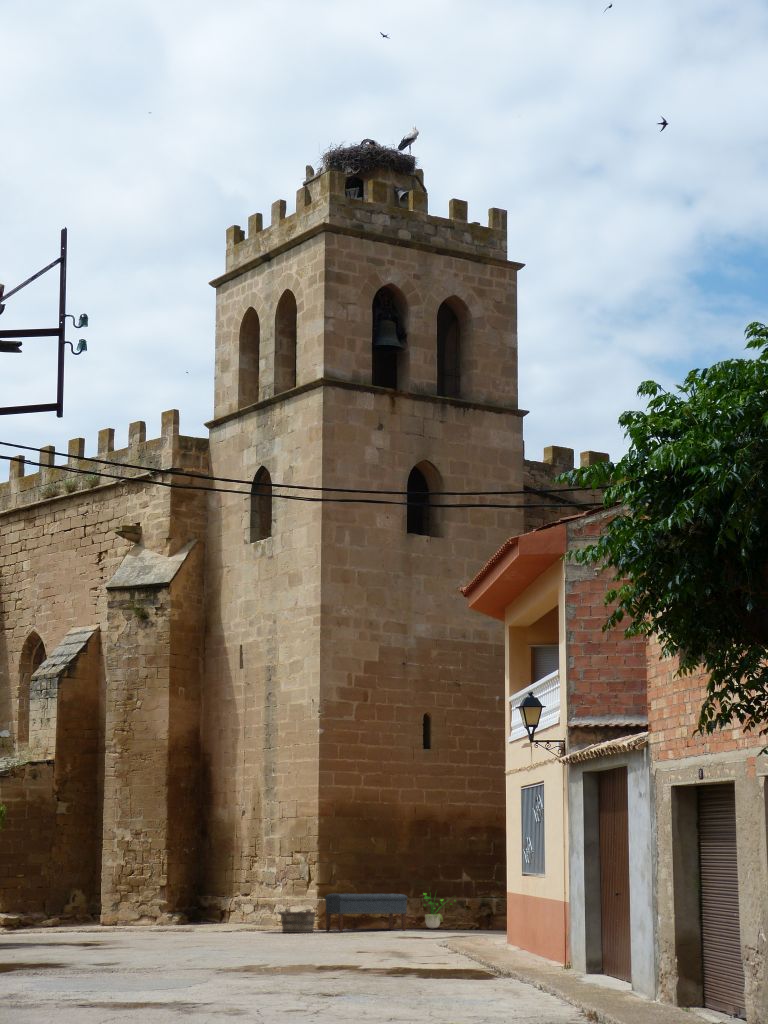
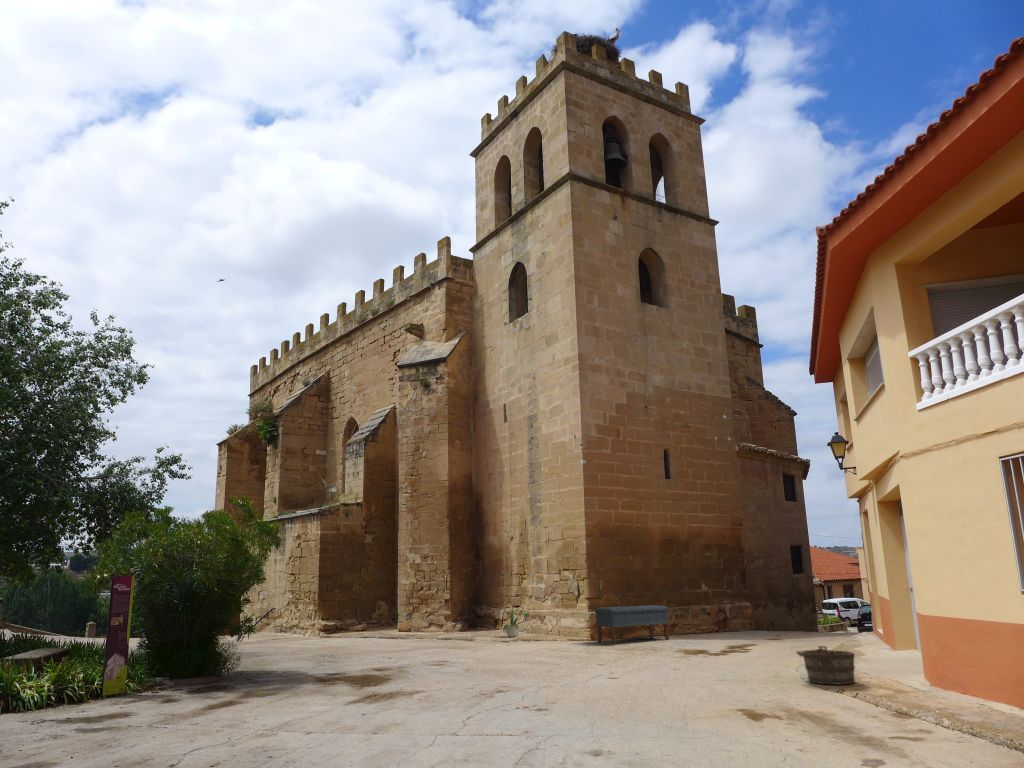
potted plant: present [423,893,456,929] -> present [503,606,528,637]
bucket: present [277,909,316,933] -> present [797,646,855,684]

